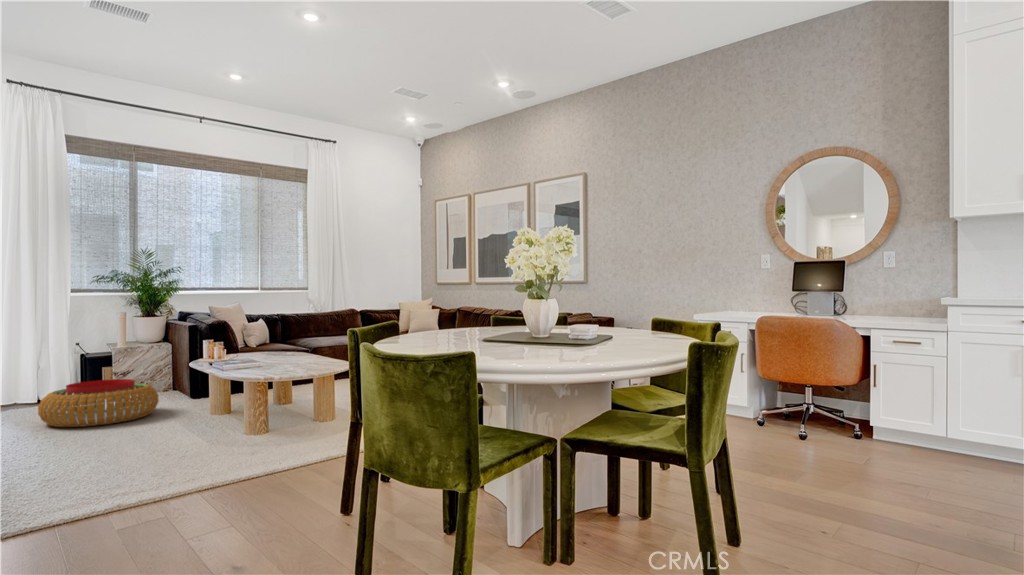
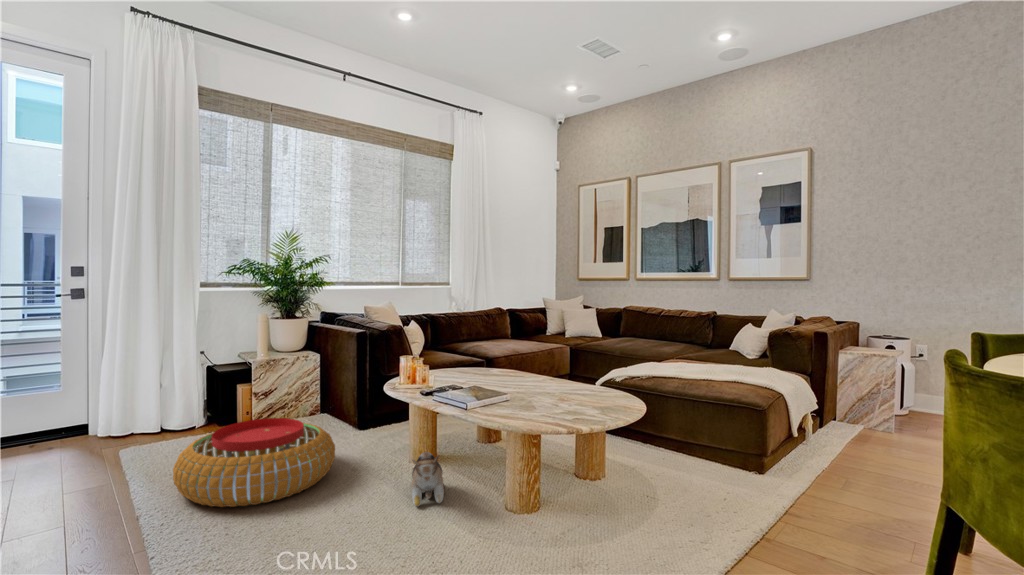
plush toy: none [191,387,225,424] -> present [411,452,445,507]

